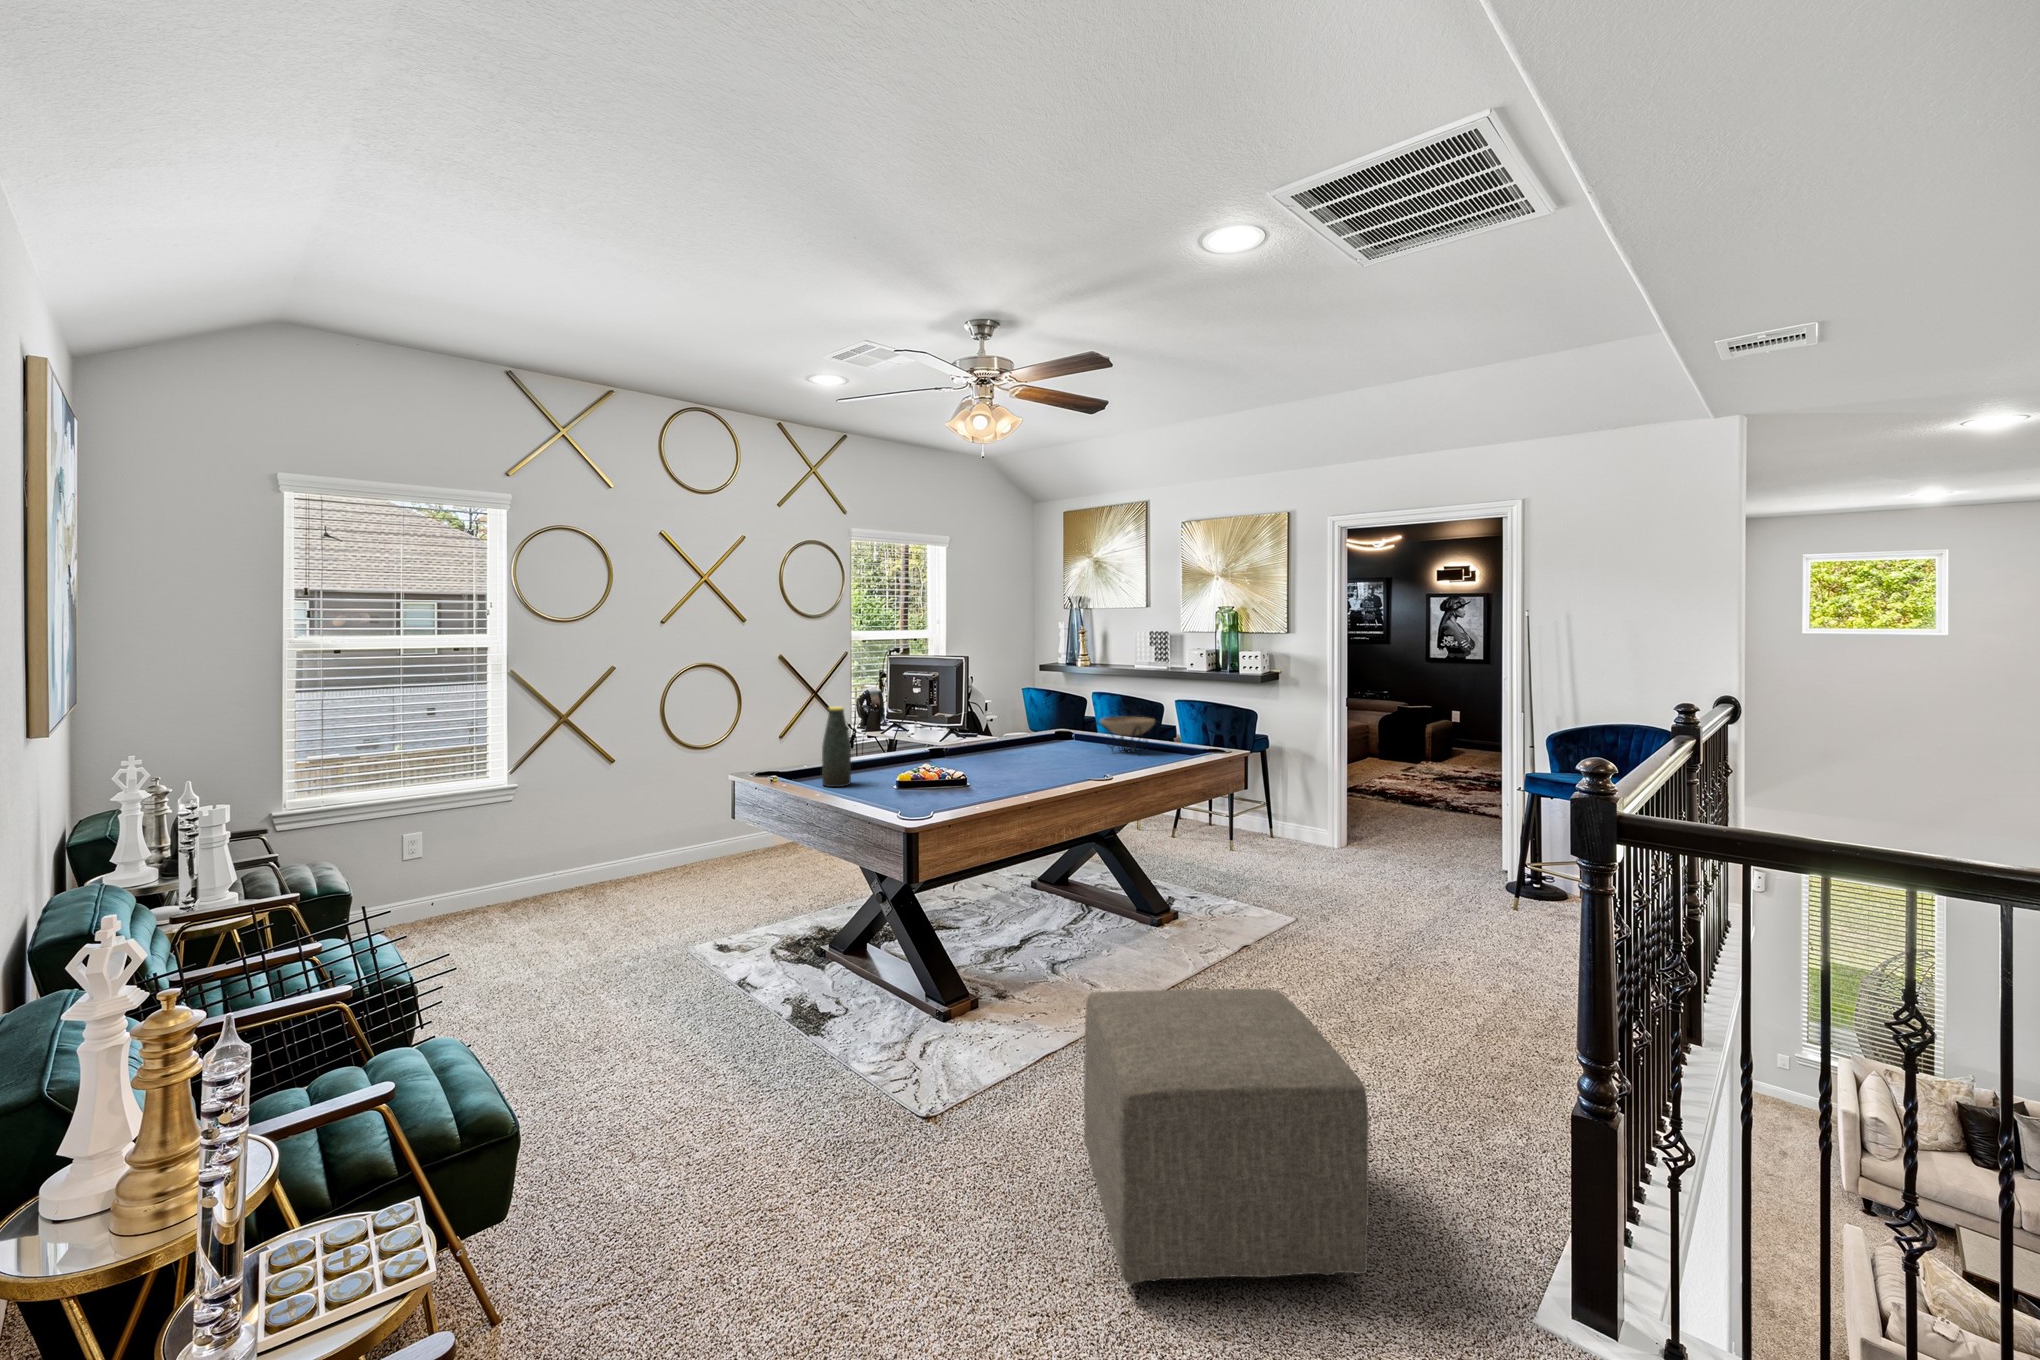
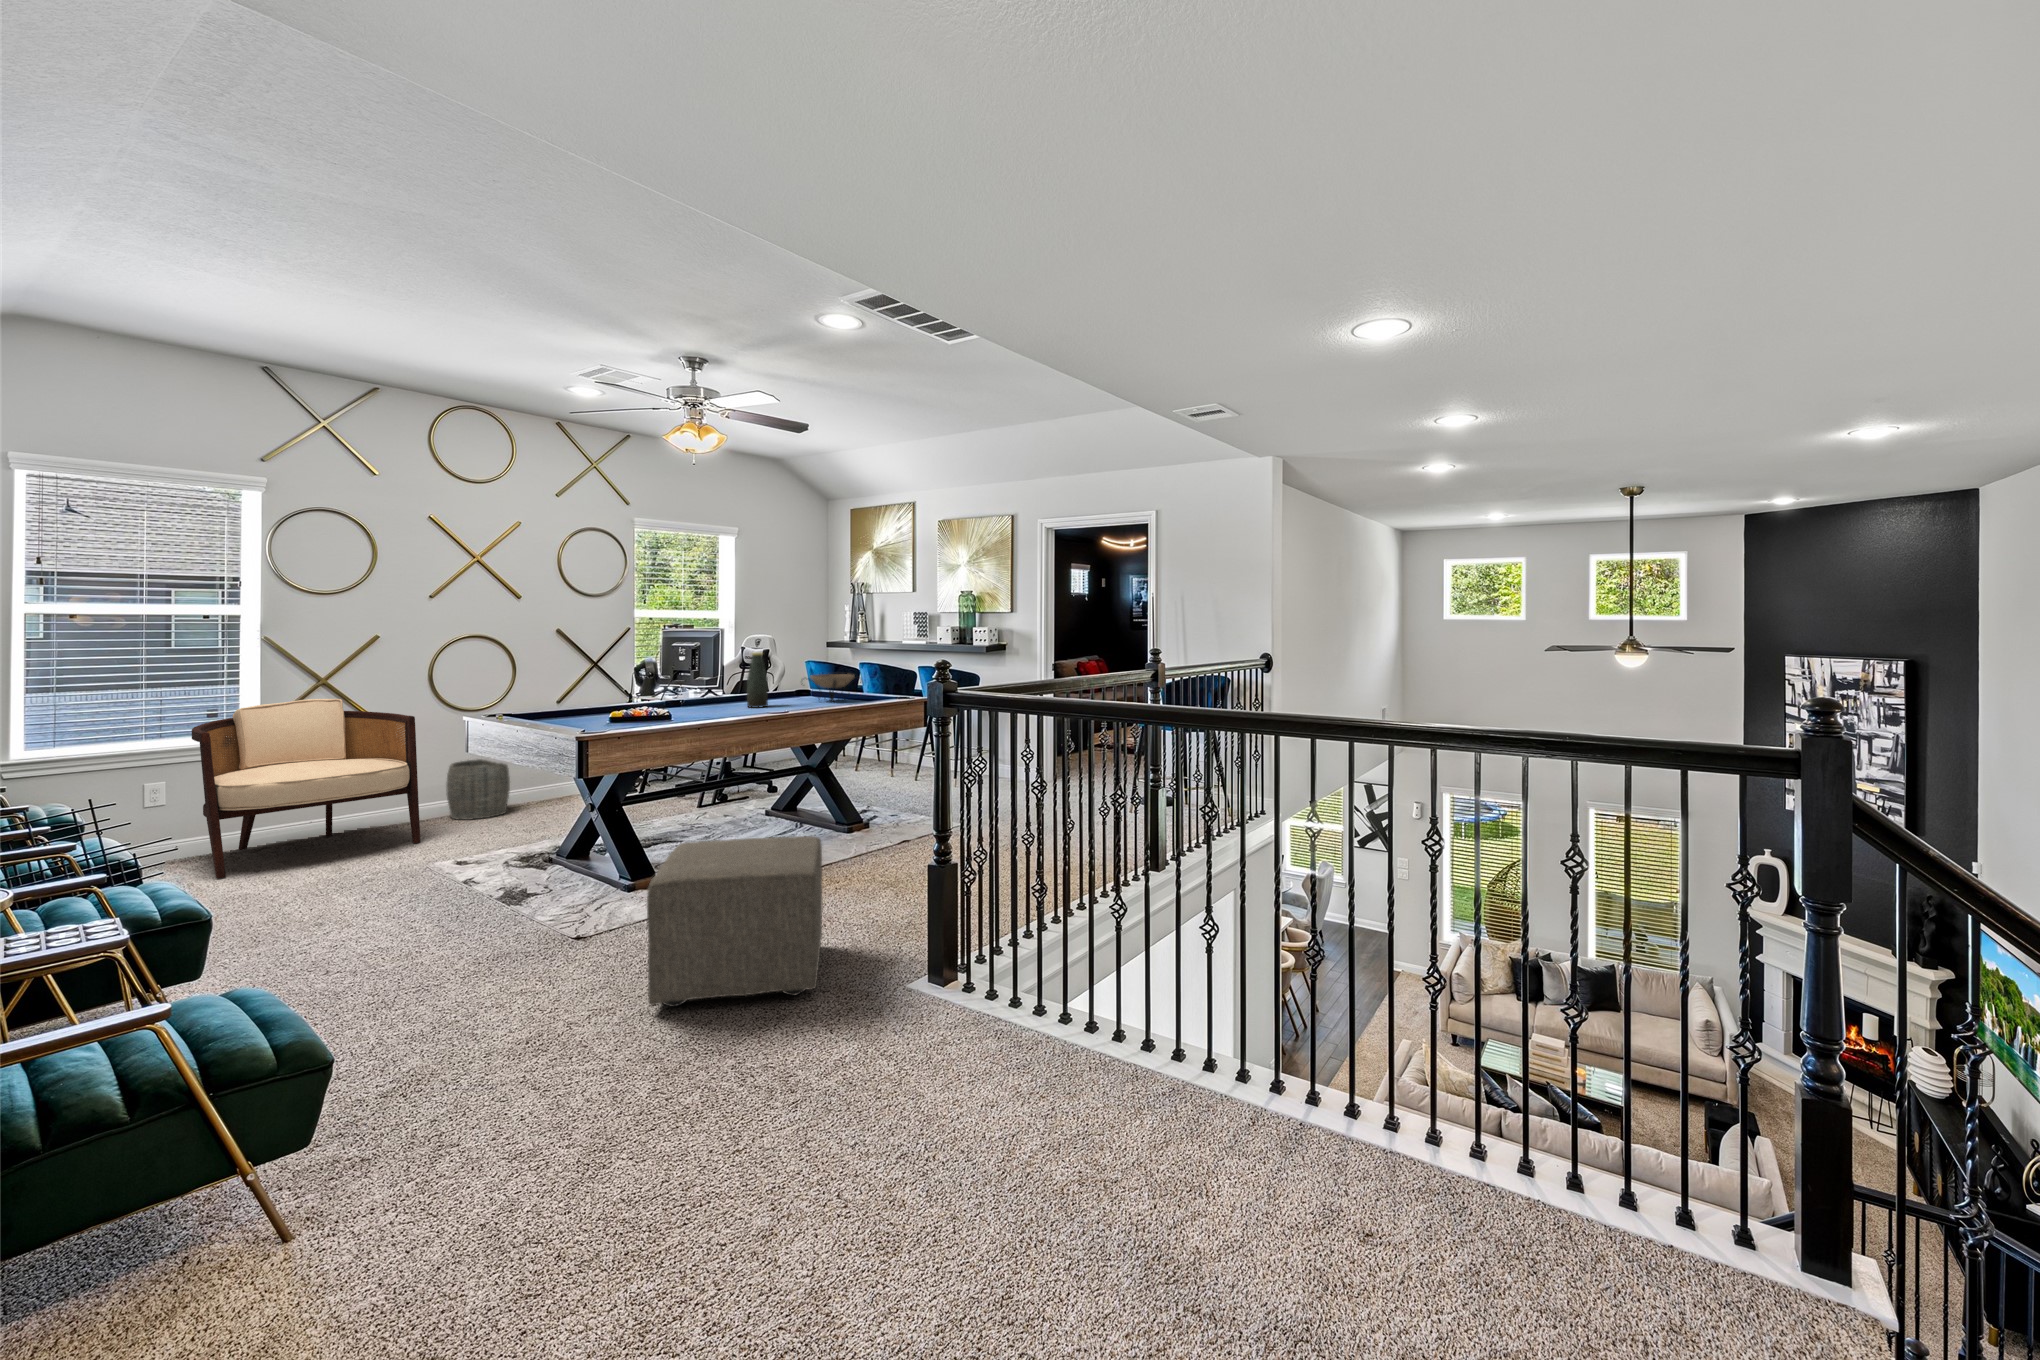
bottle: present [822,707,851,787] -> present [747,653,768,708]
armchair: none [447,740,667,955] -> present [192,699,420,879]
woven basket: none [679,805,742,877] -> present [446,759,510,820]

